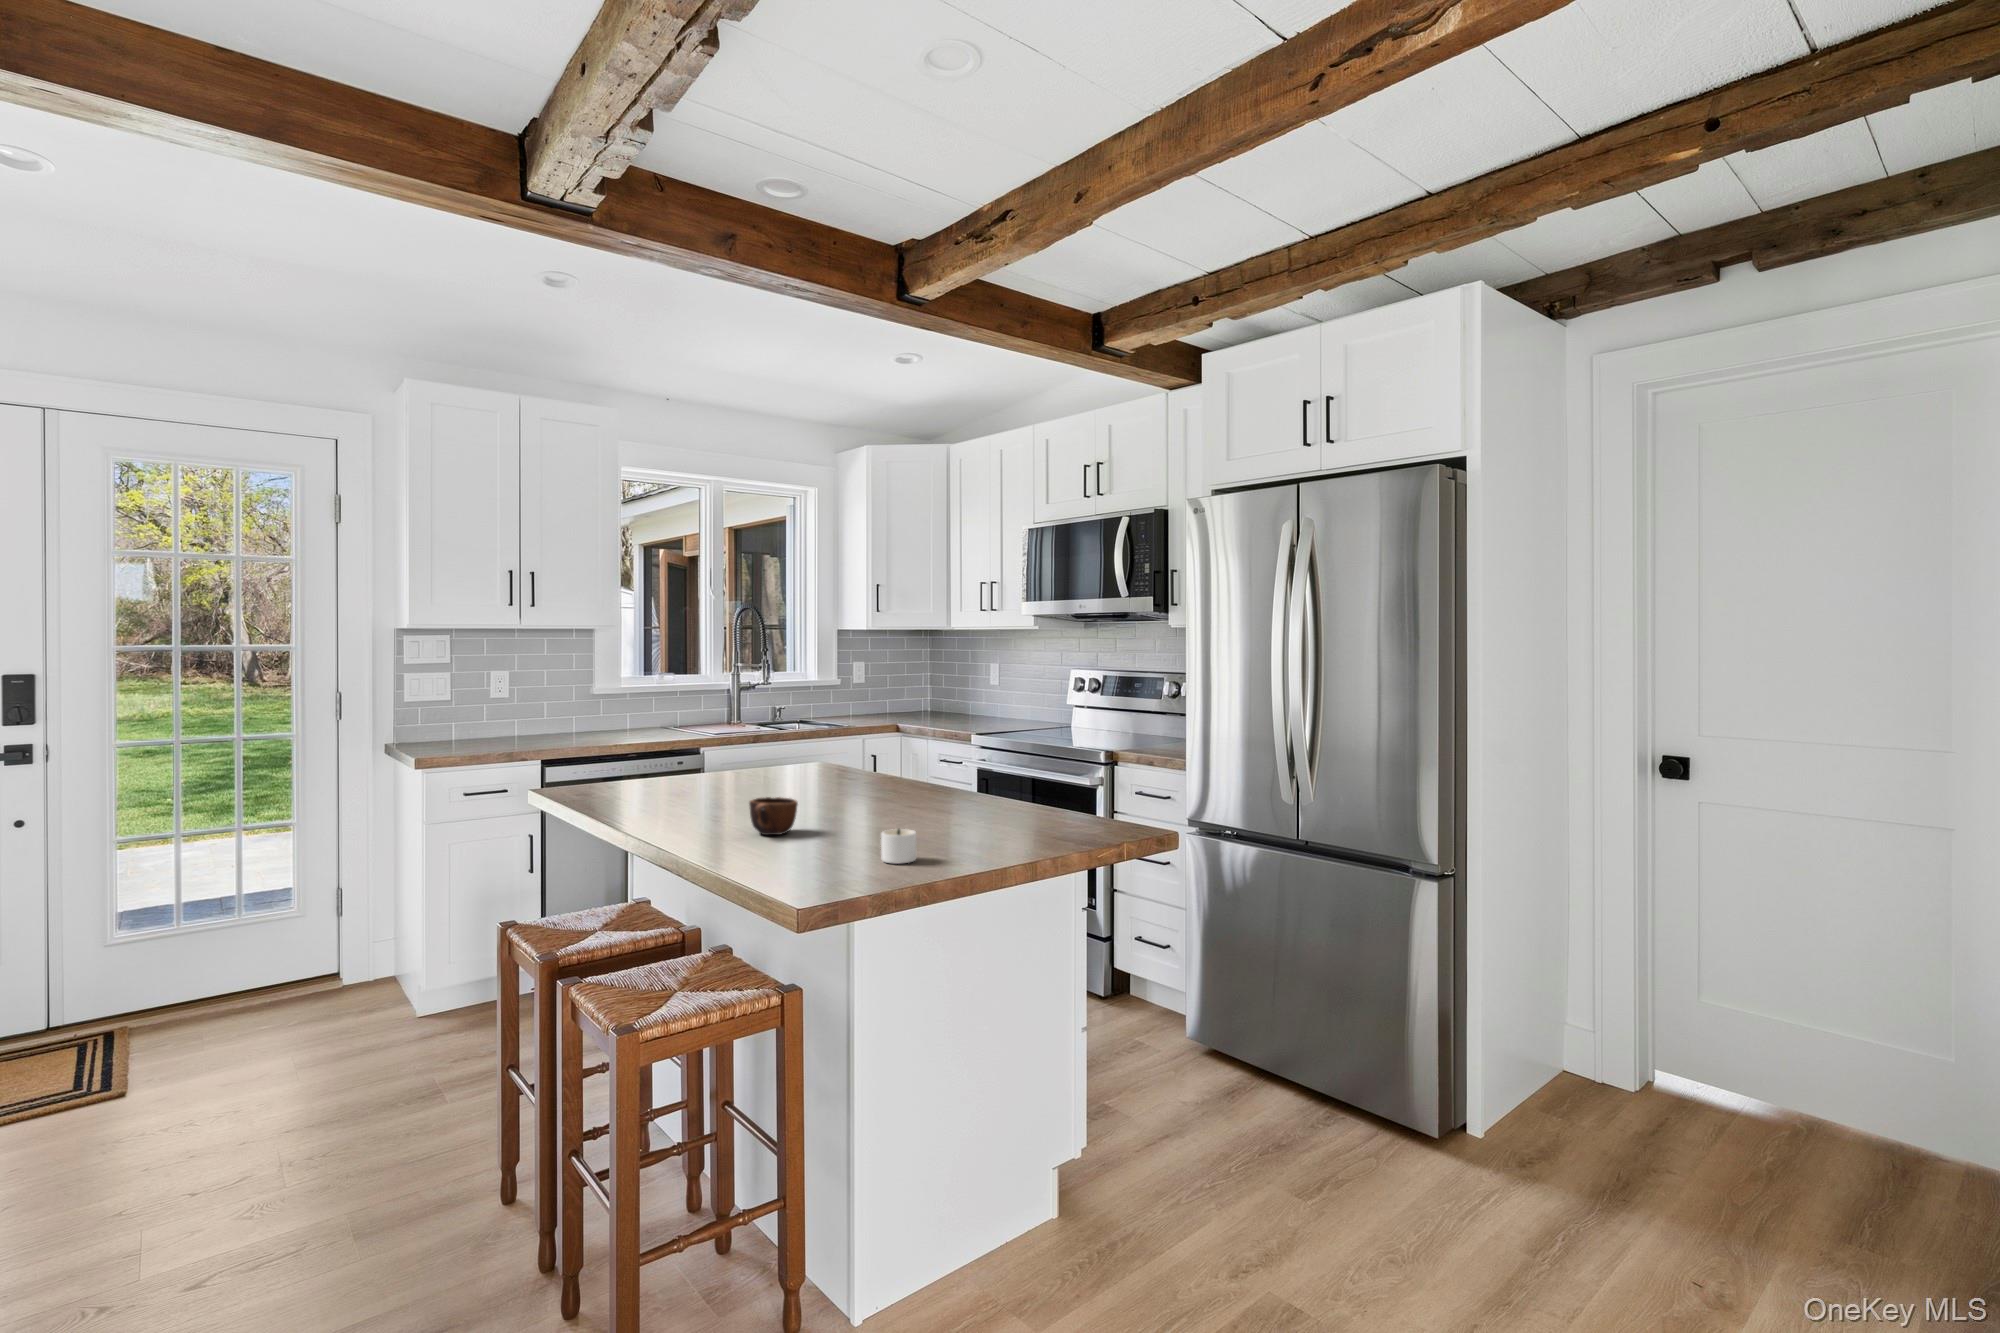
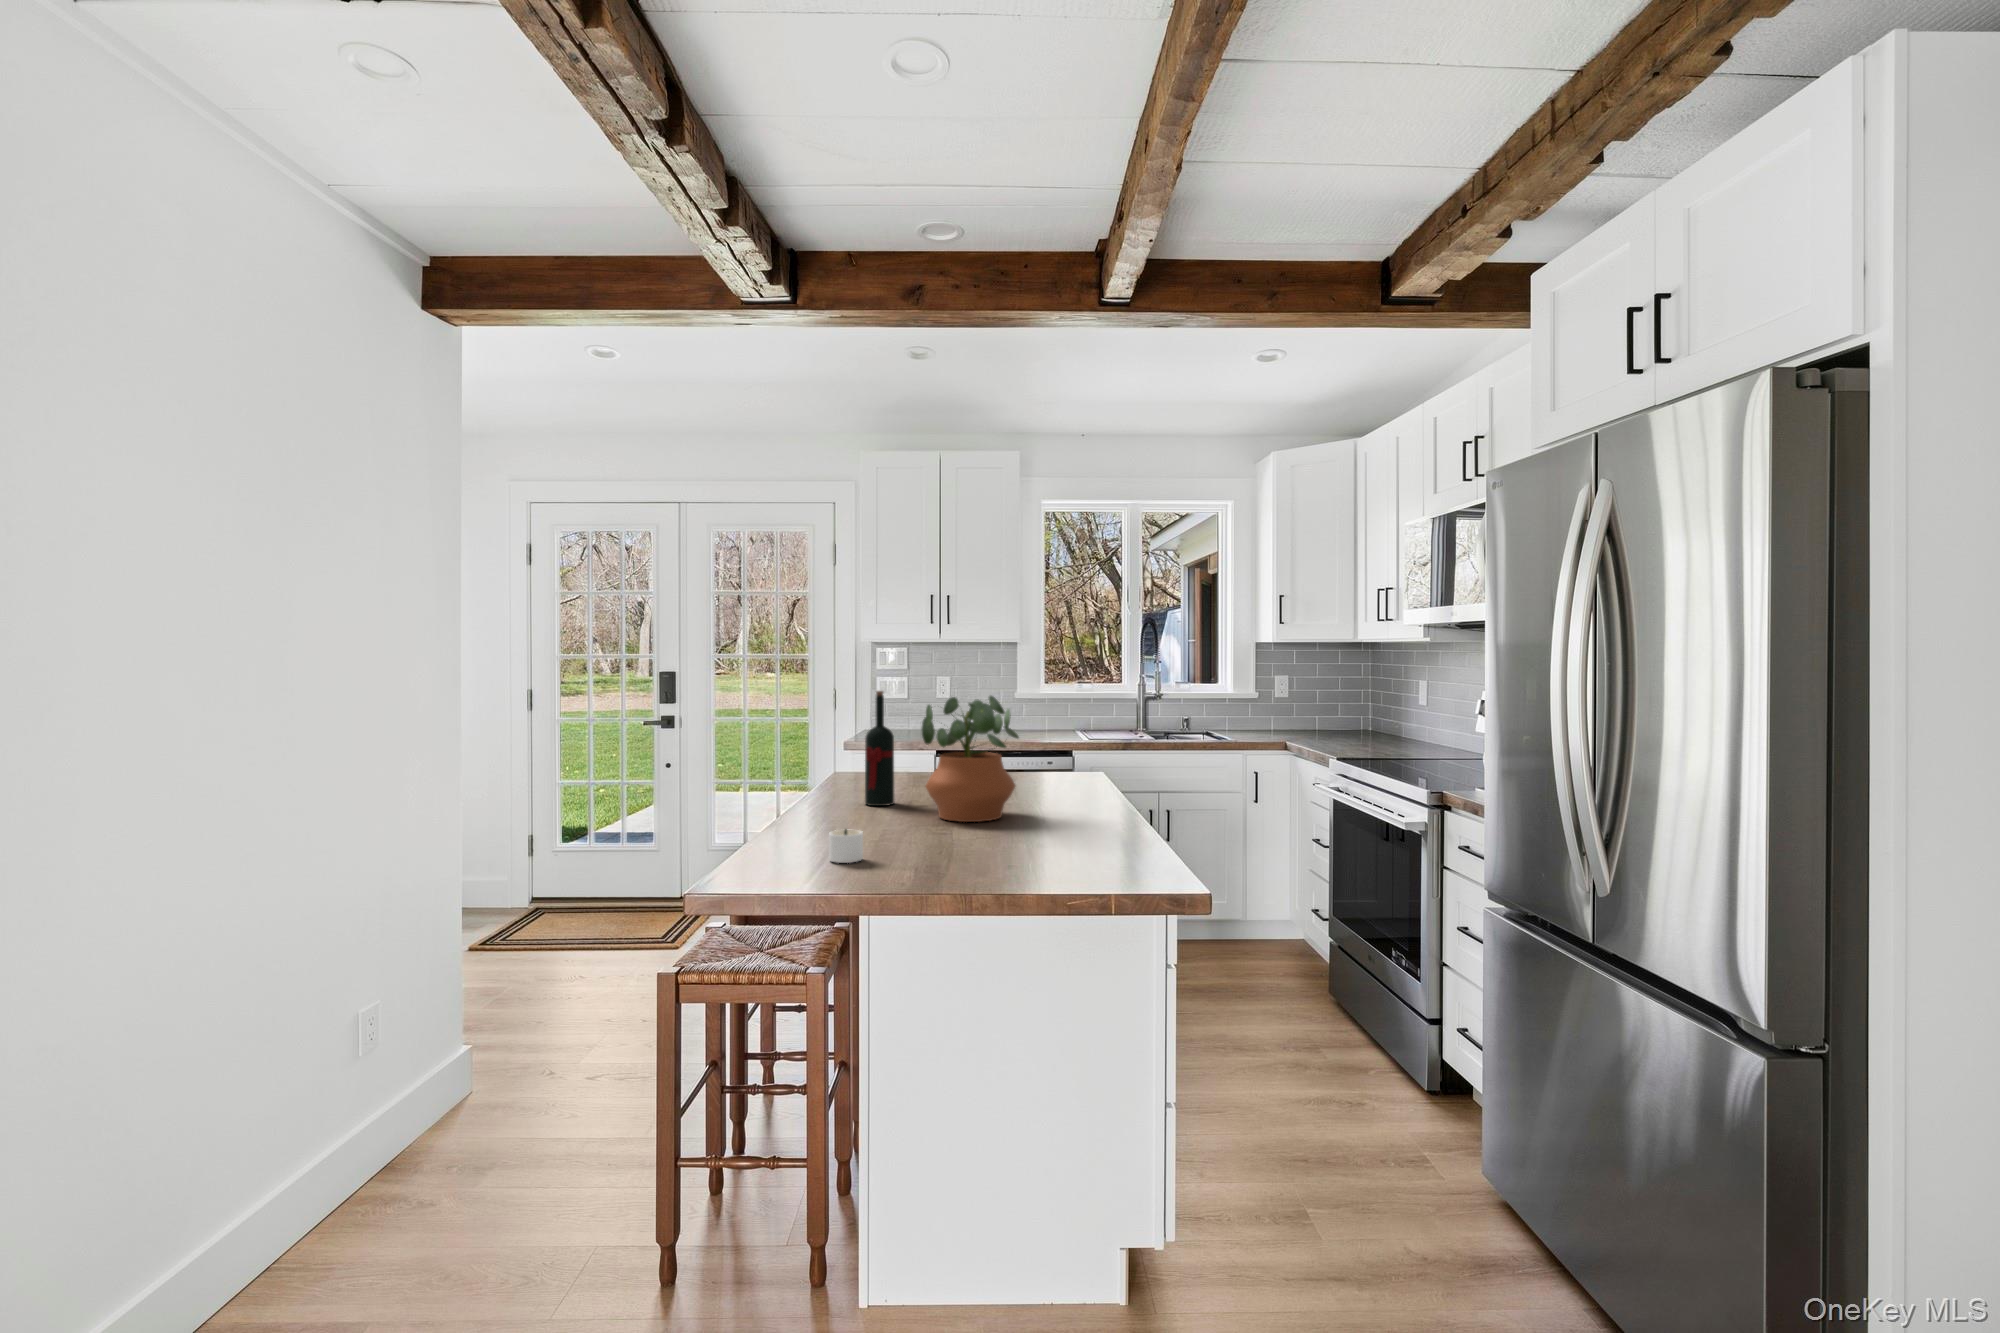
wine bottle: none [723,687,757,815] -> present [865,691,894,806]
potted plant: none [822,688,915,817] -> present [922,696,1019,822]
mug: present [749,797,798,835] -> none [813,790,865,825]

